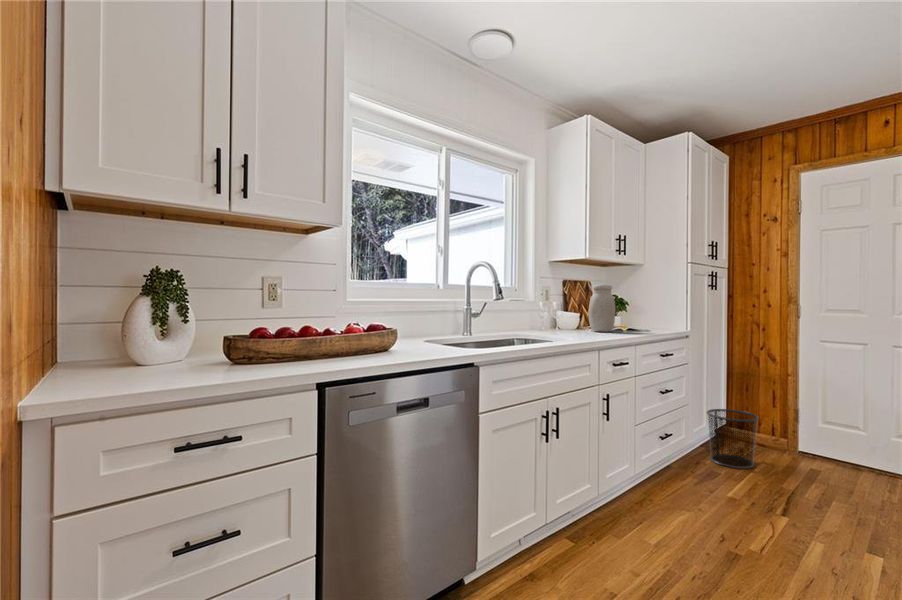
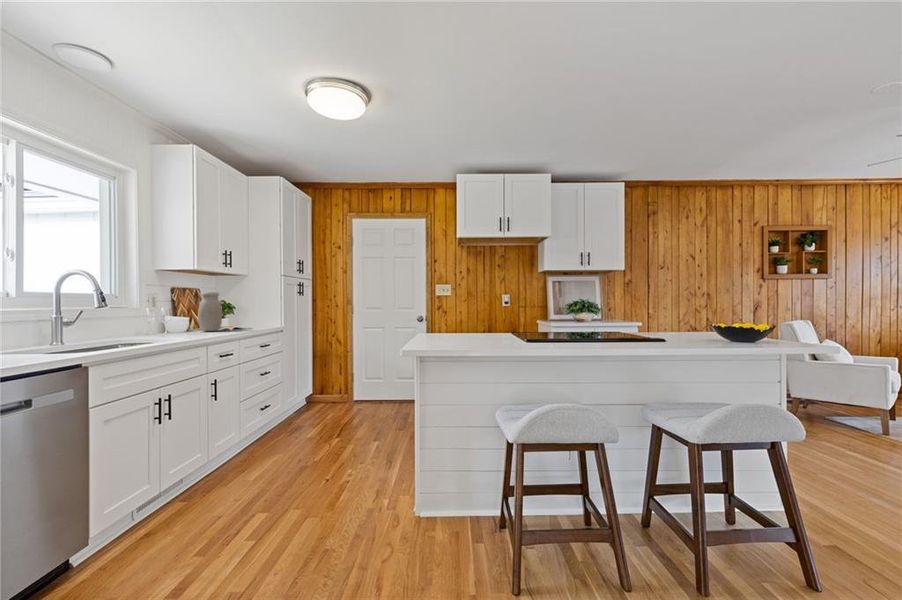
waste bin: present [707,409,759,469] -> none [296,381,329,422]

